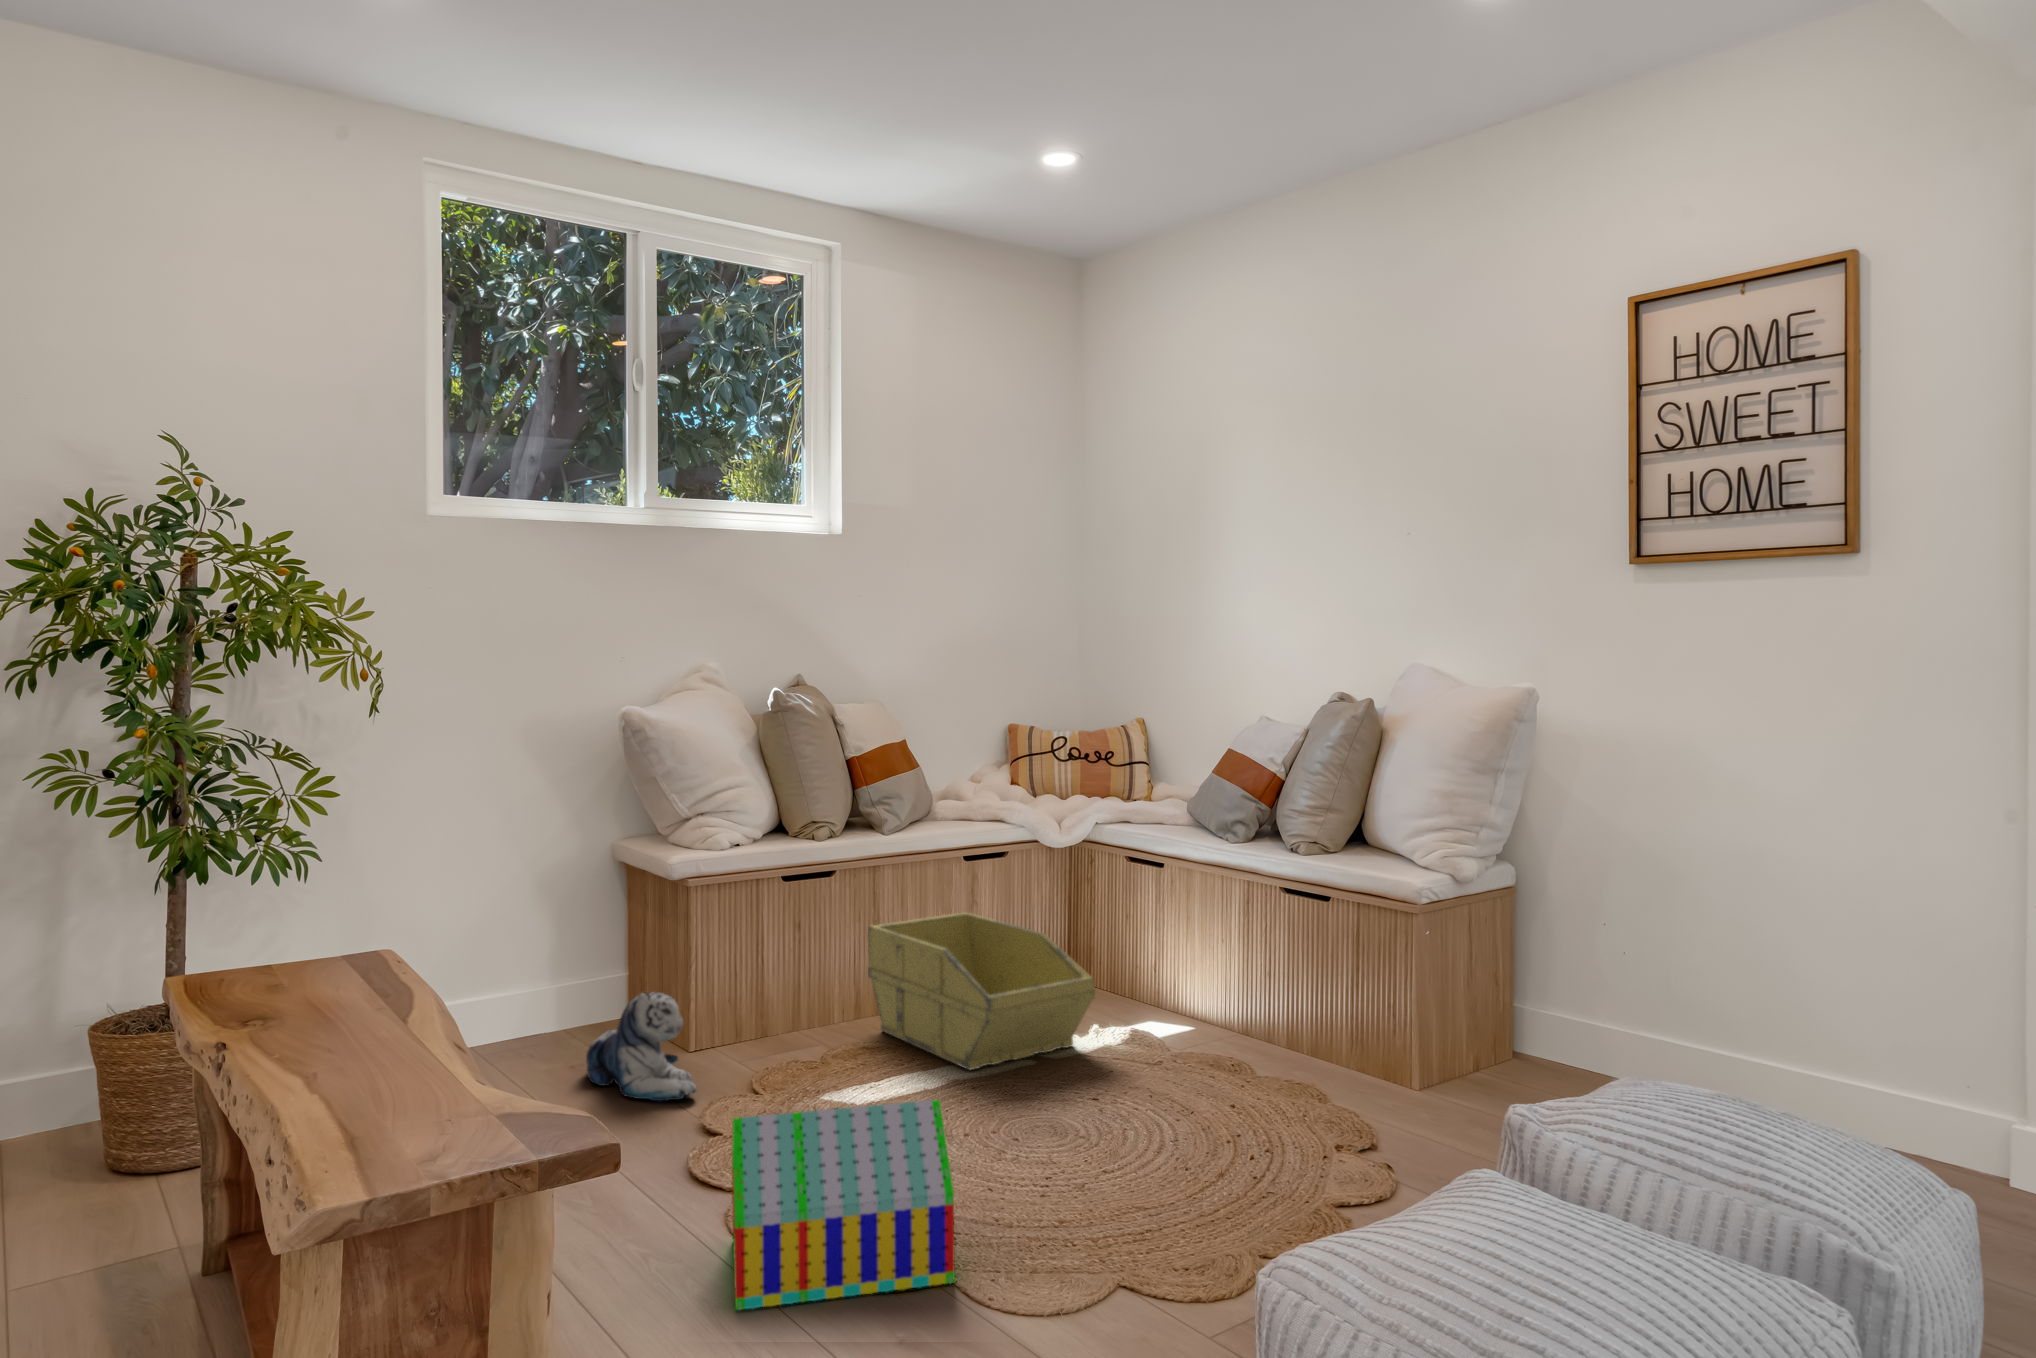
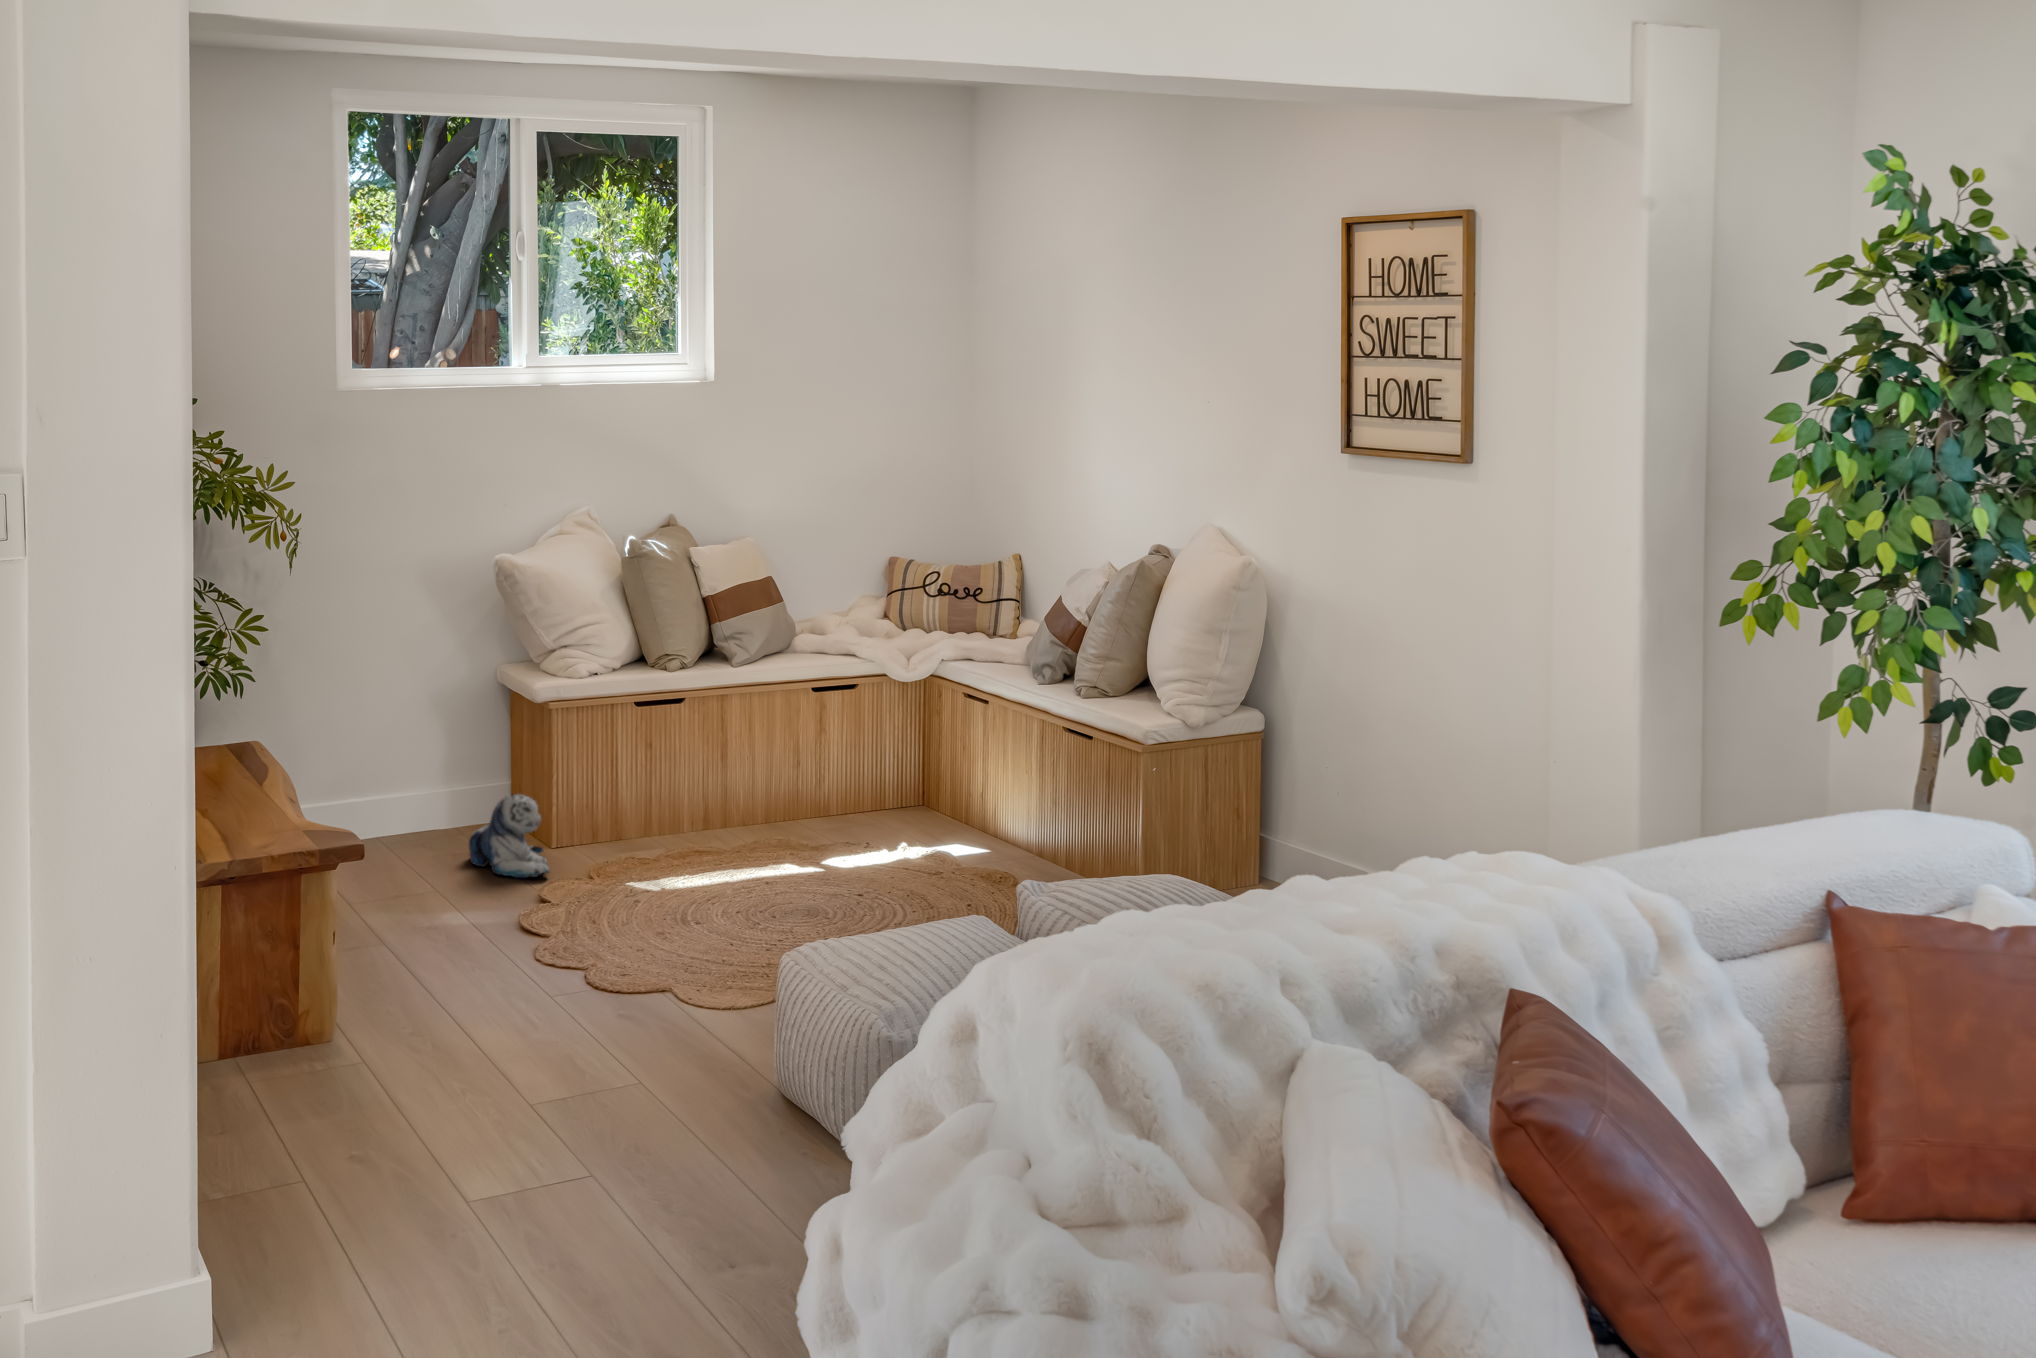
storage bin: present [867,912,1095,1070] -> none [713,739,889,868]
toy house: present [732,1100,955,1310] -> none [526,866,681,988]

